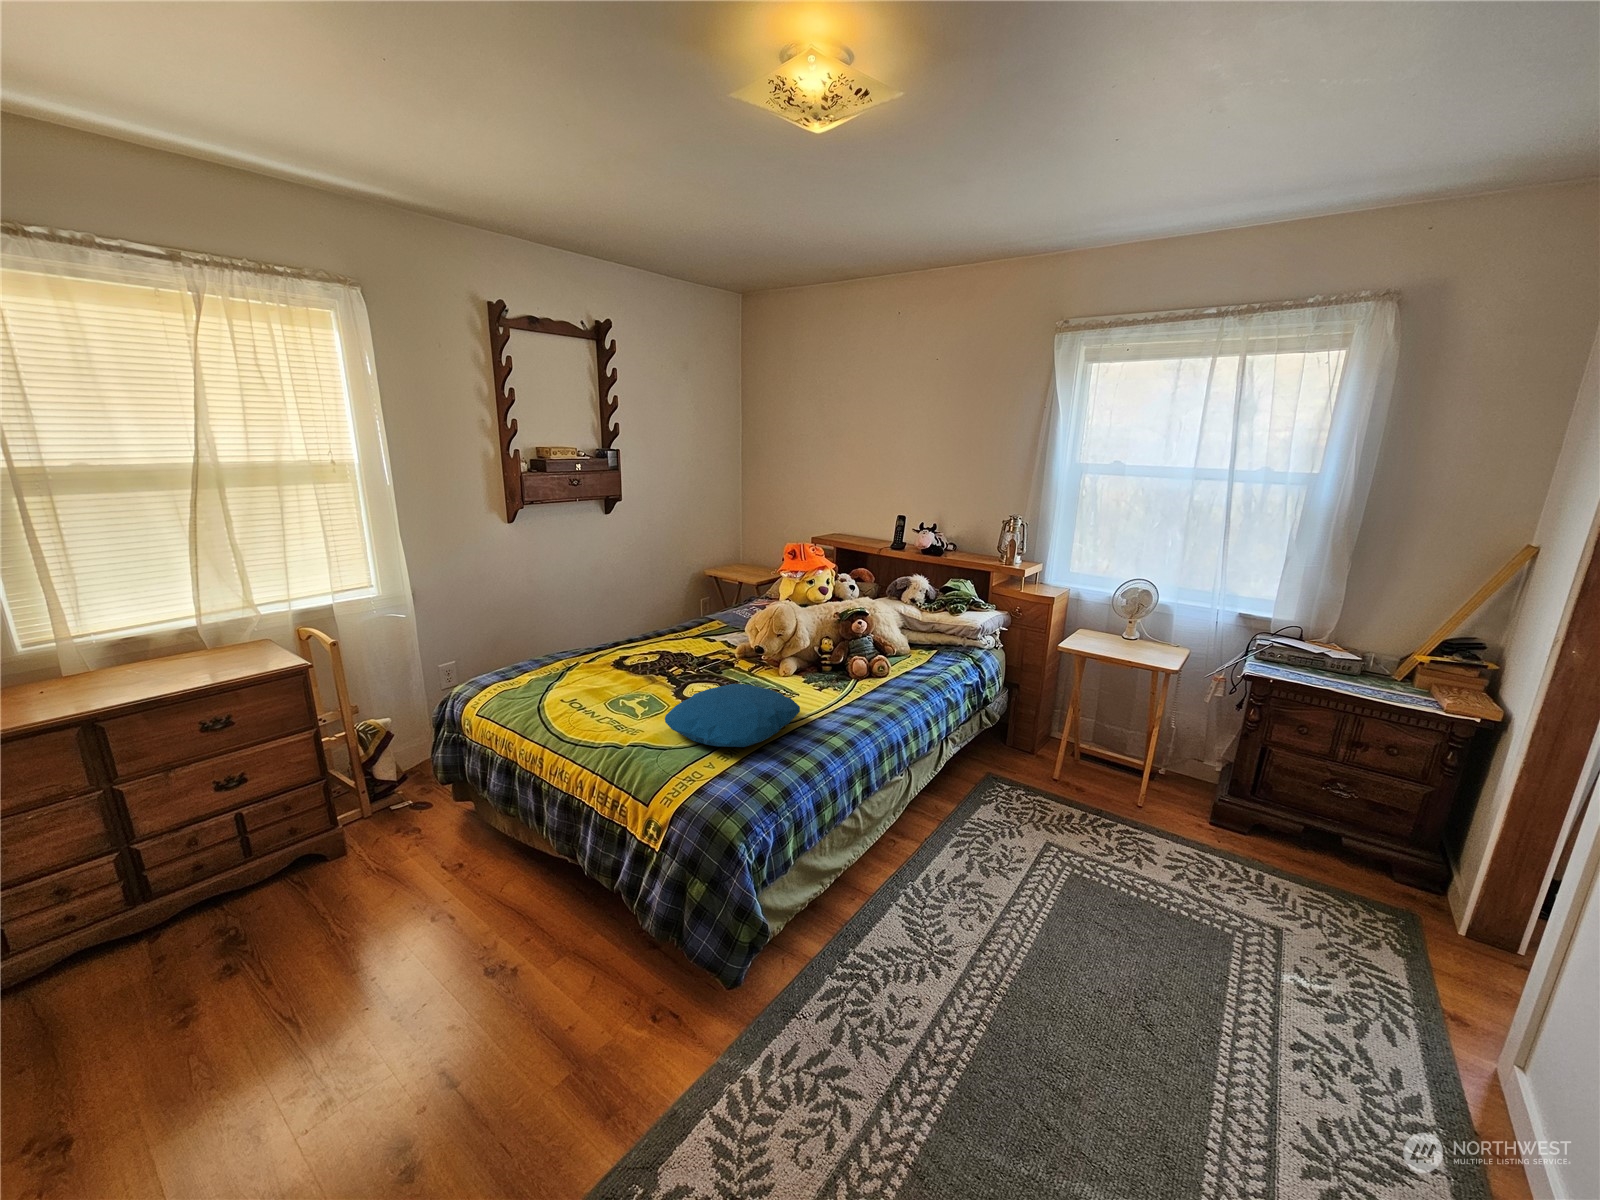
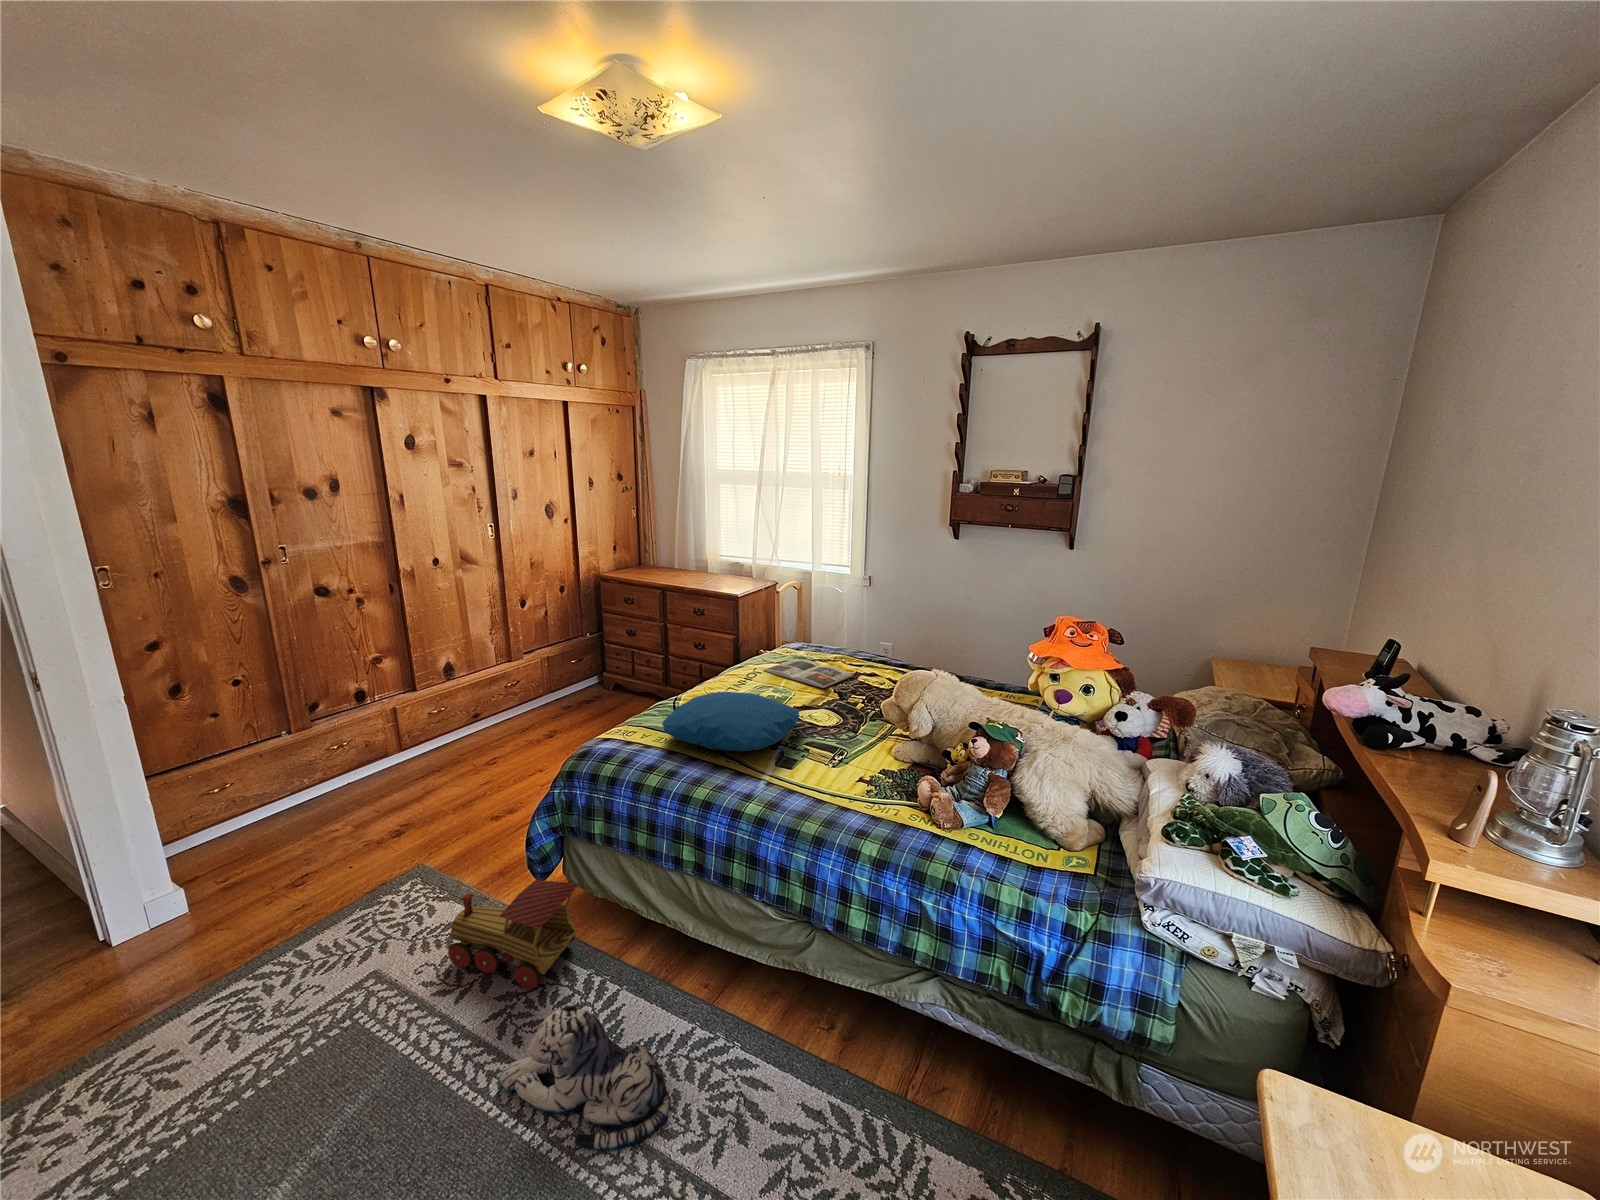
magazine: none [546,665,648,702] -> present [763,659,853,688]
plush toy: none [926,903,1004,1022] -> present [500,1003,671,1151]
toy train: none [744,924,860,1118] -> present [448,880,579,989]

